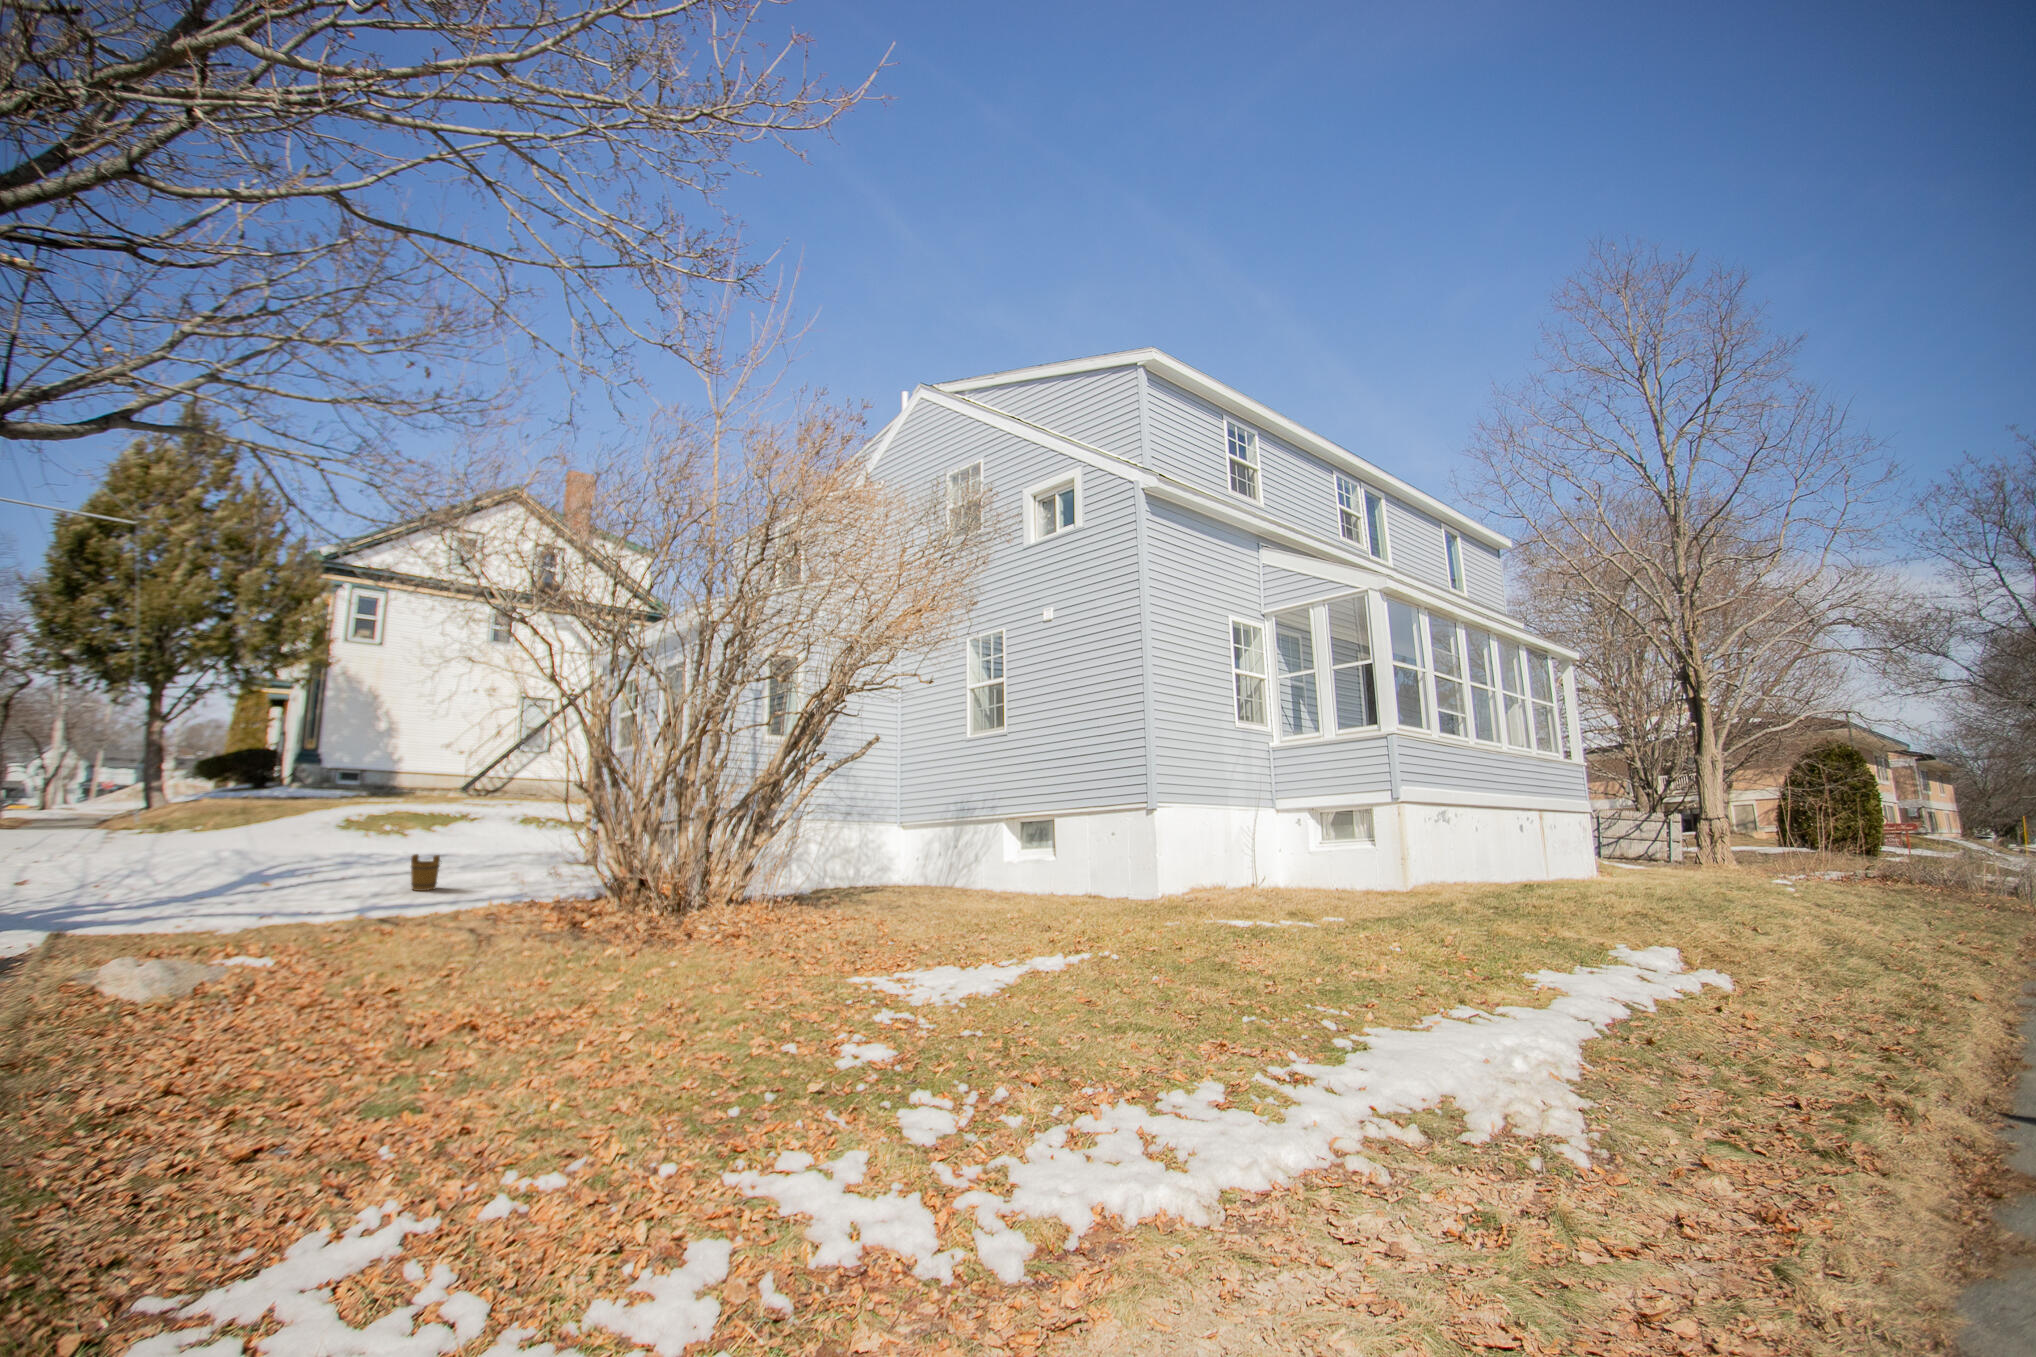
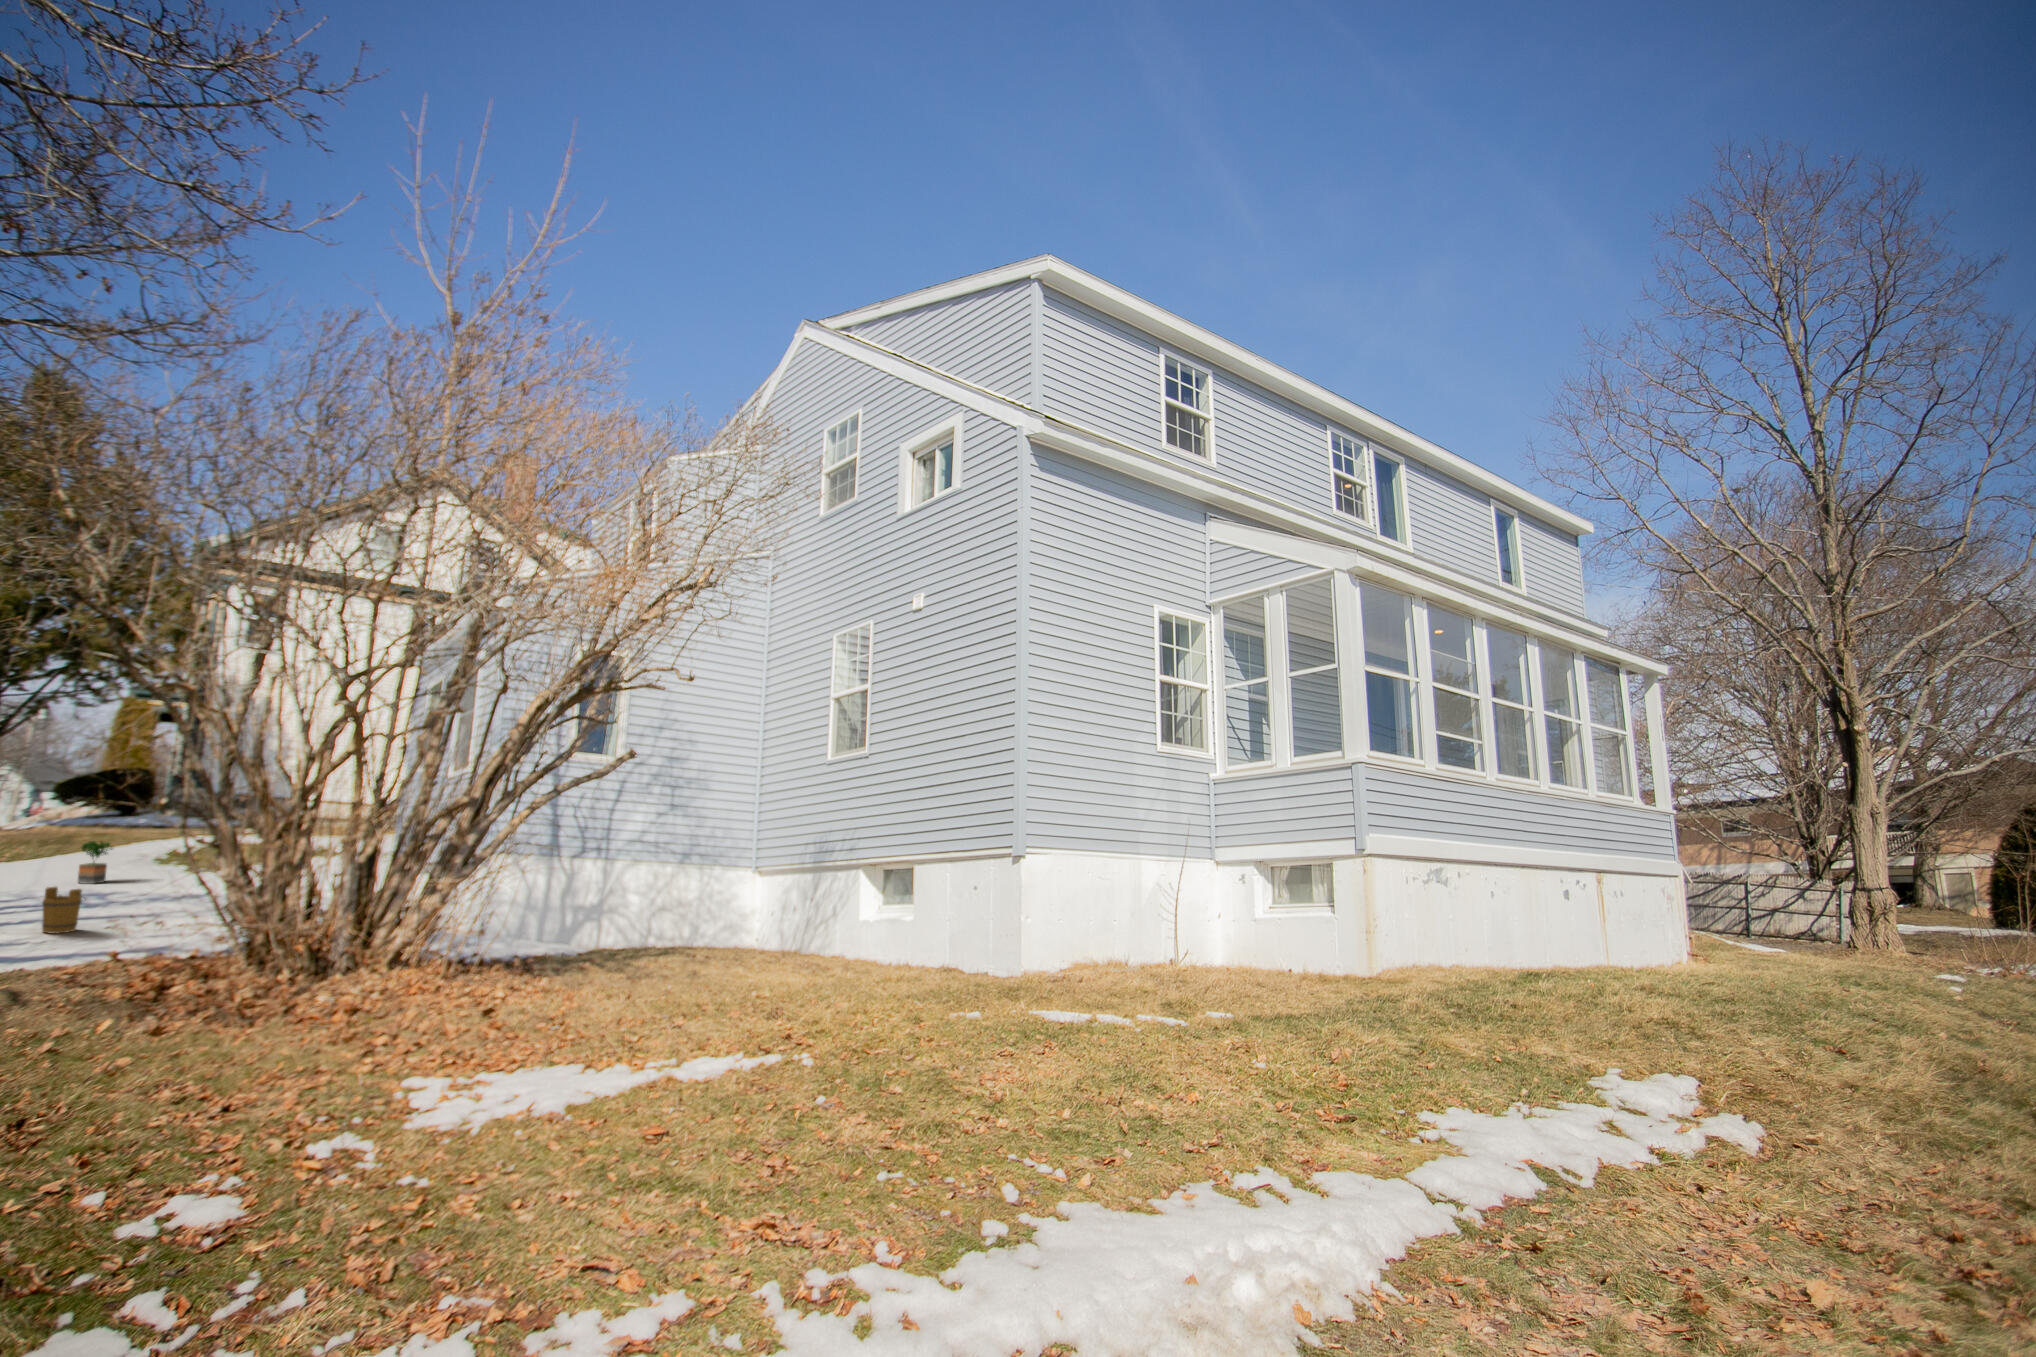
potted tree: none [362,817,389,853] -> present [78,841,112,884]

